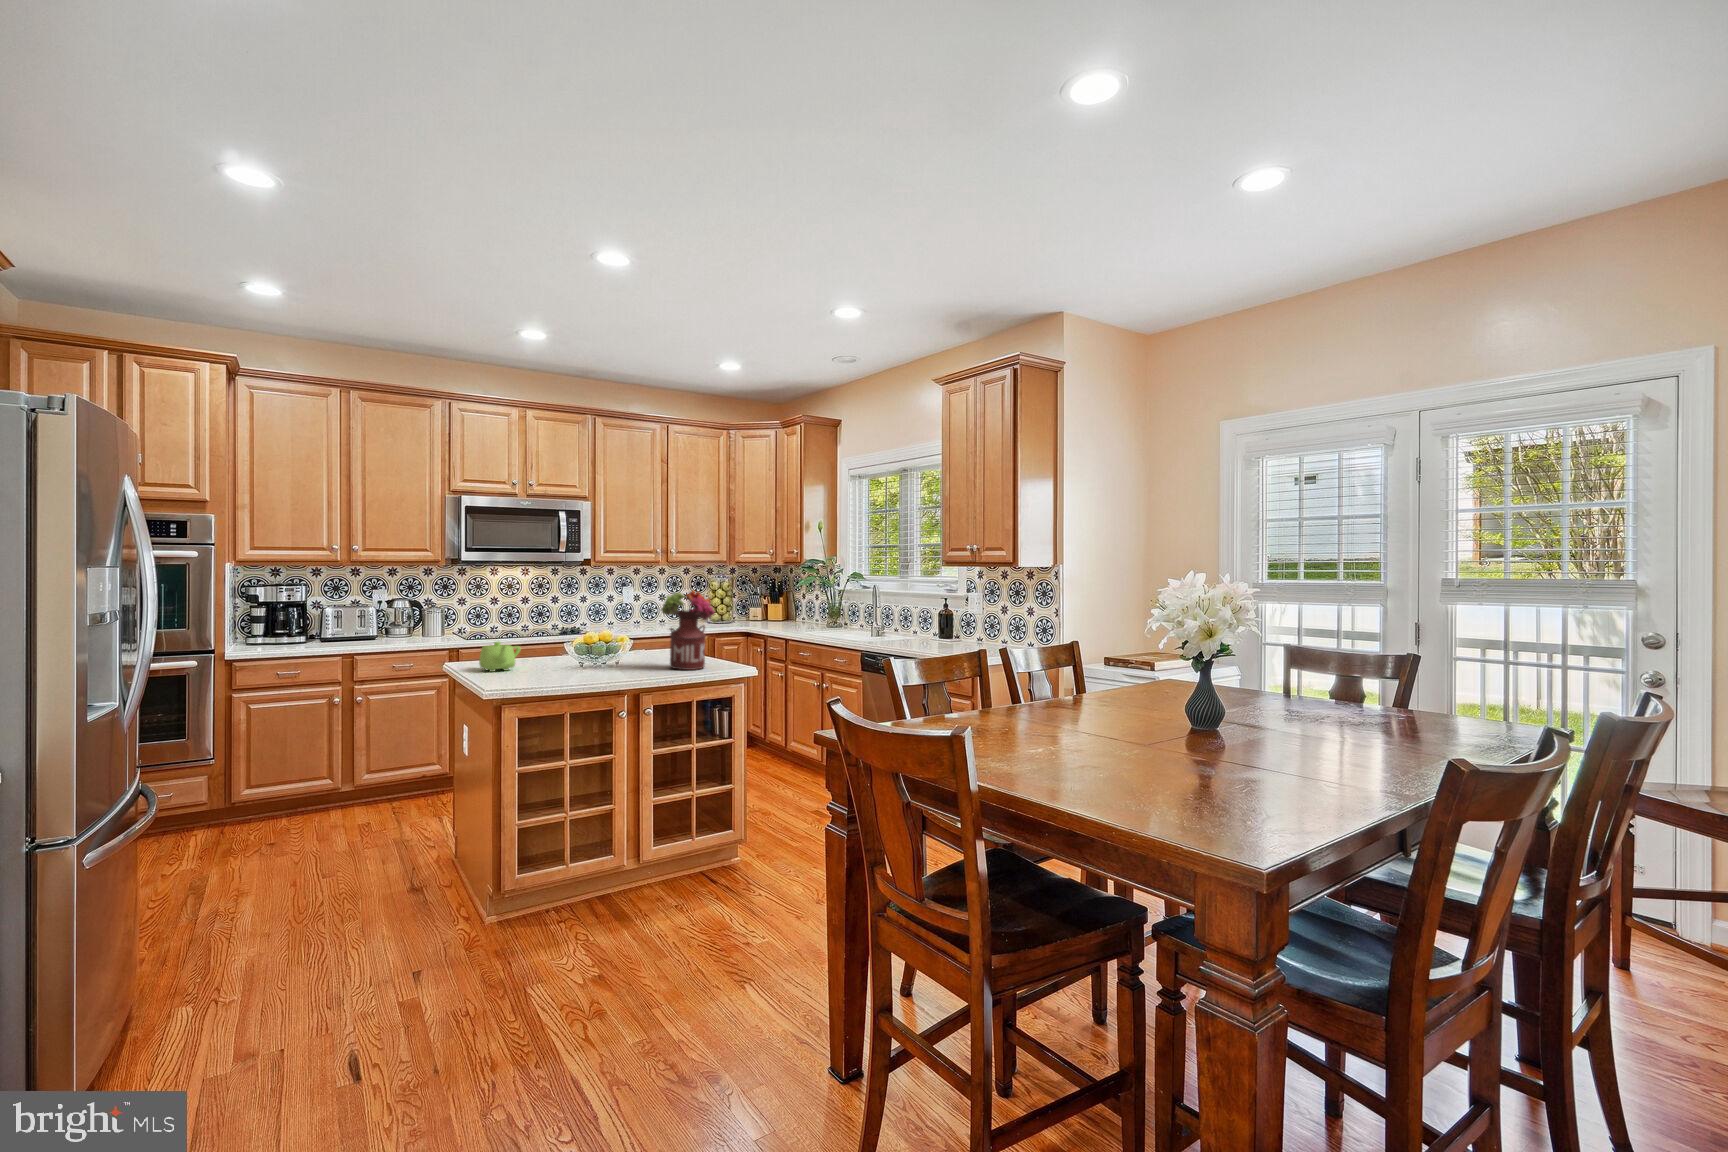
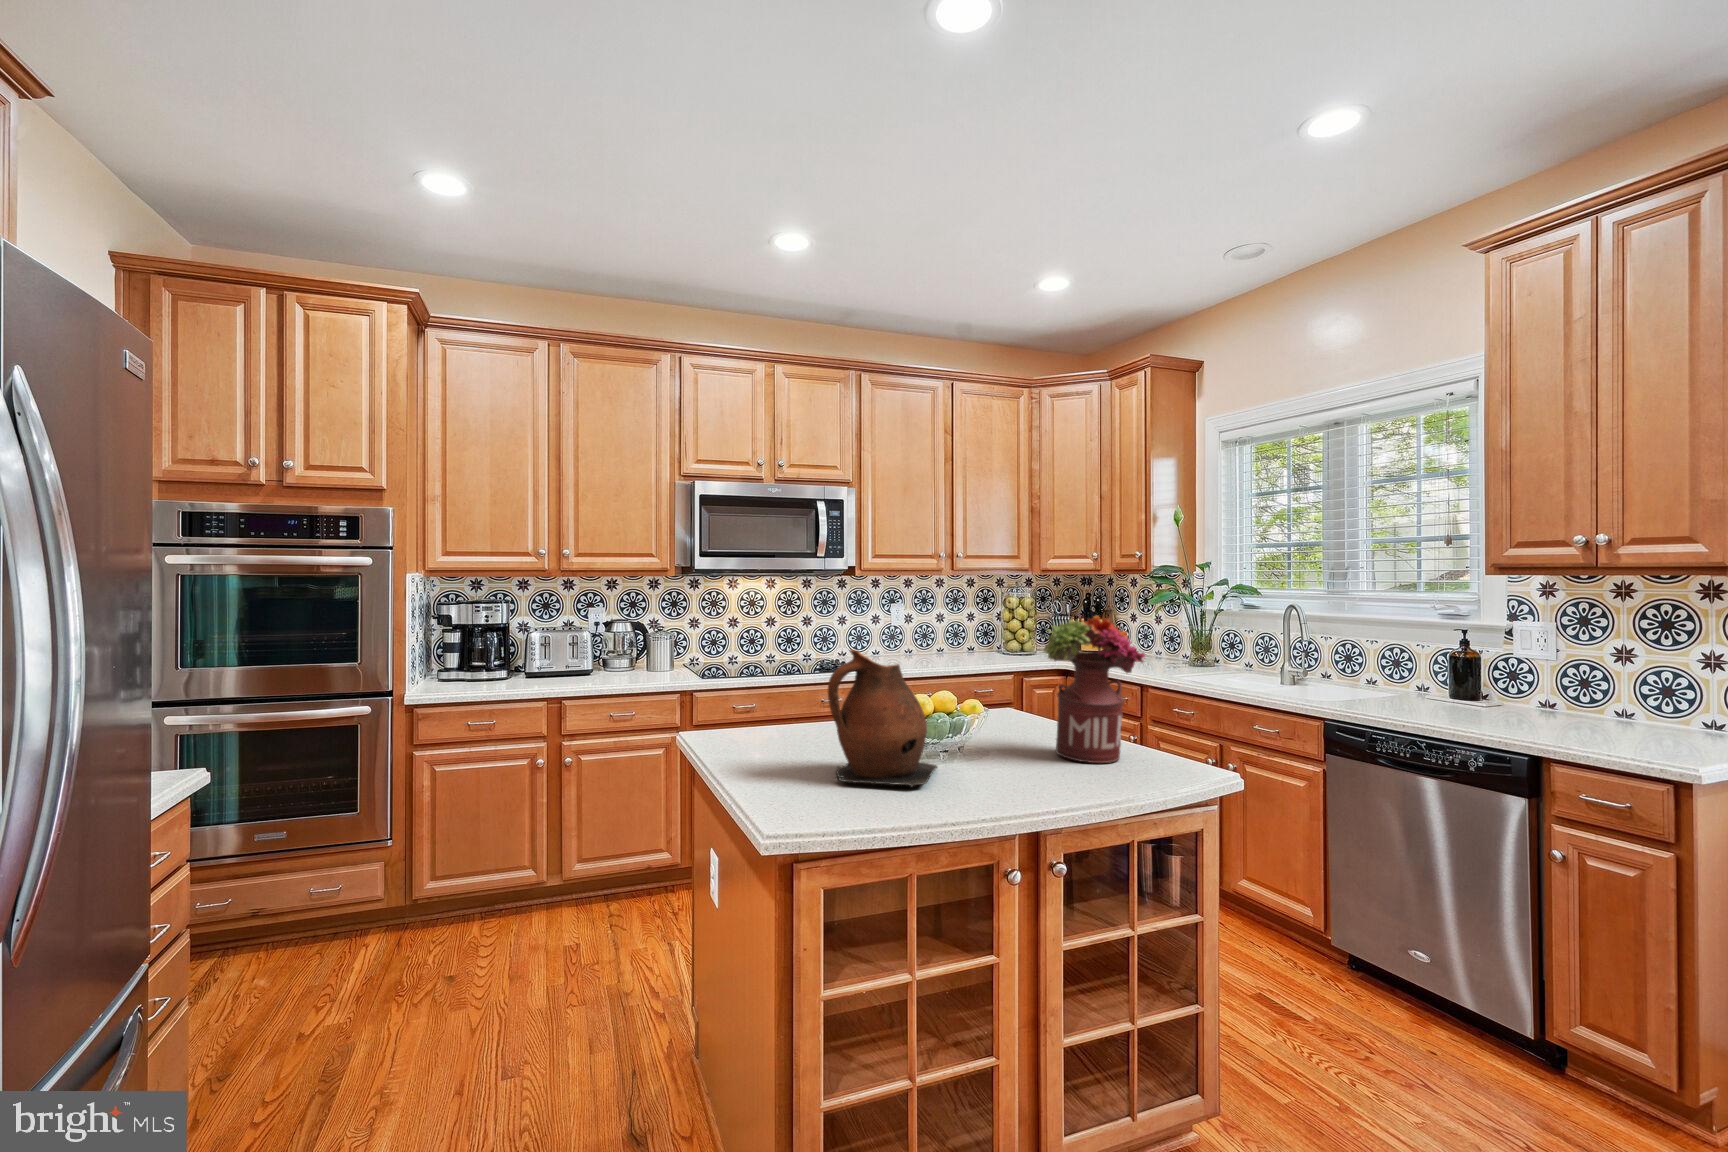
ceramic pitcher: none [526,608,594,680] -> present [828,649,937,787]
teapot: present [479,642,521,672] -> none [740,703,806,756]

